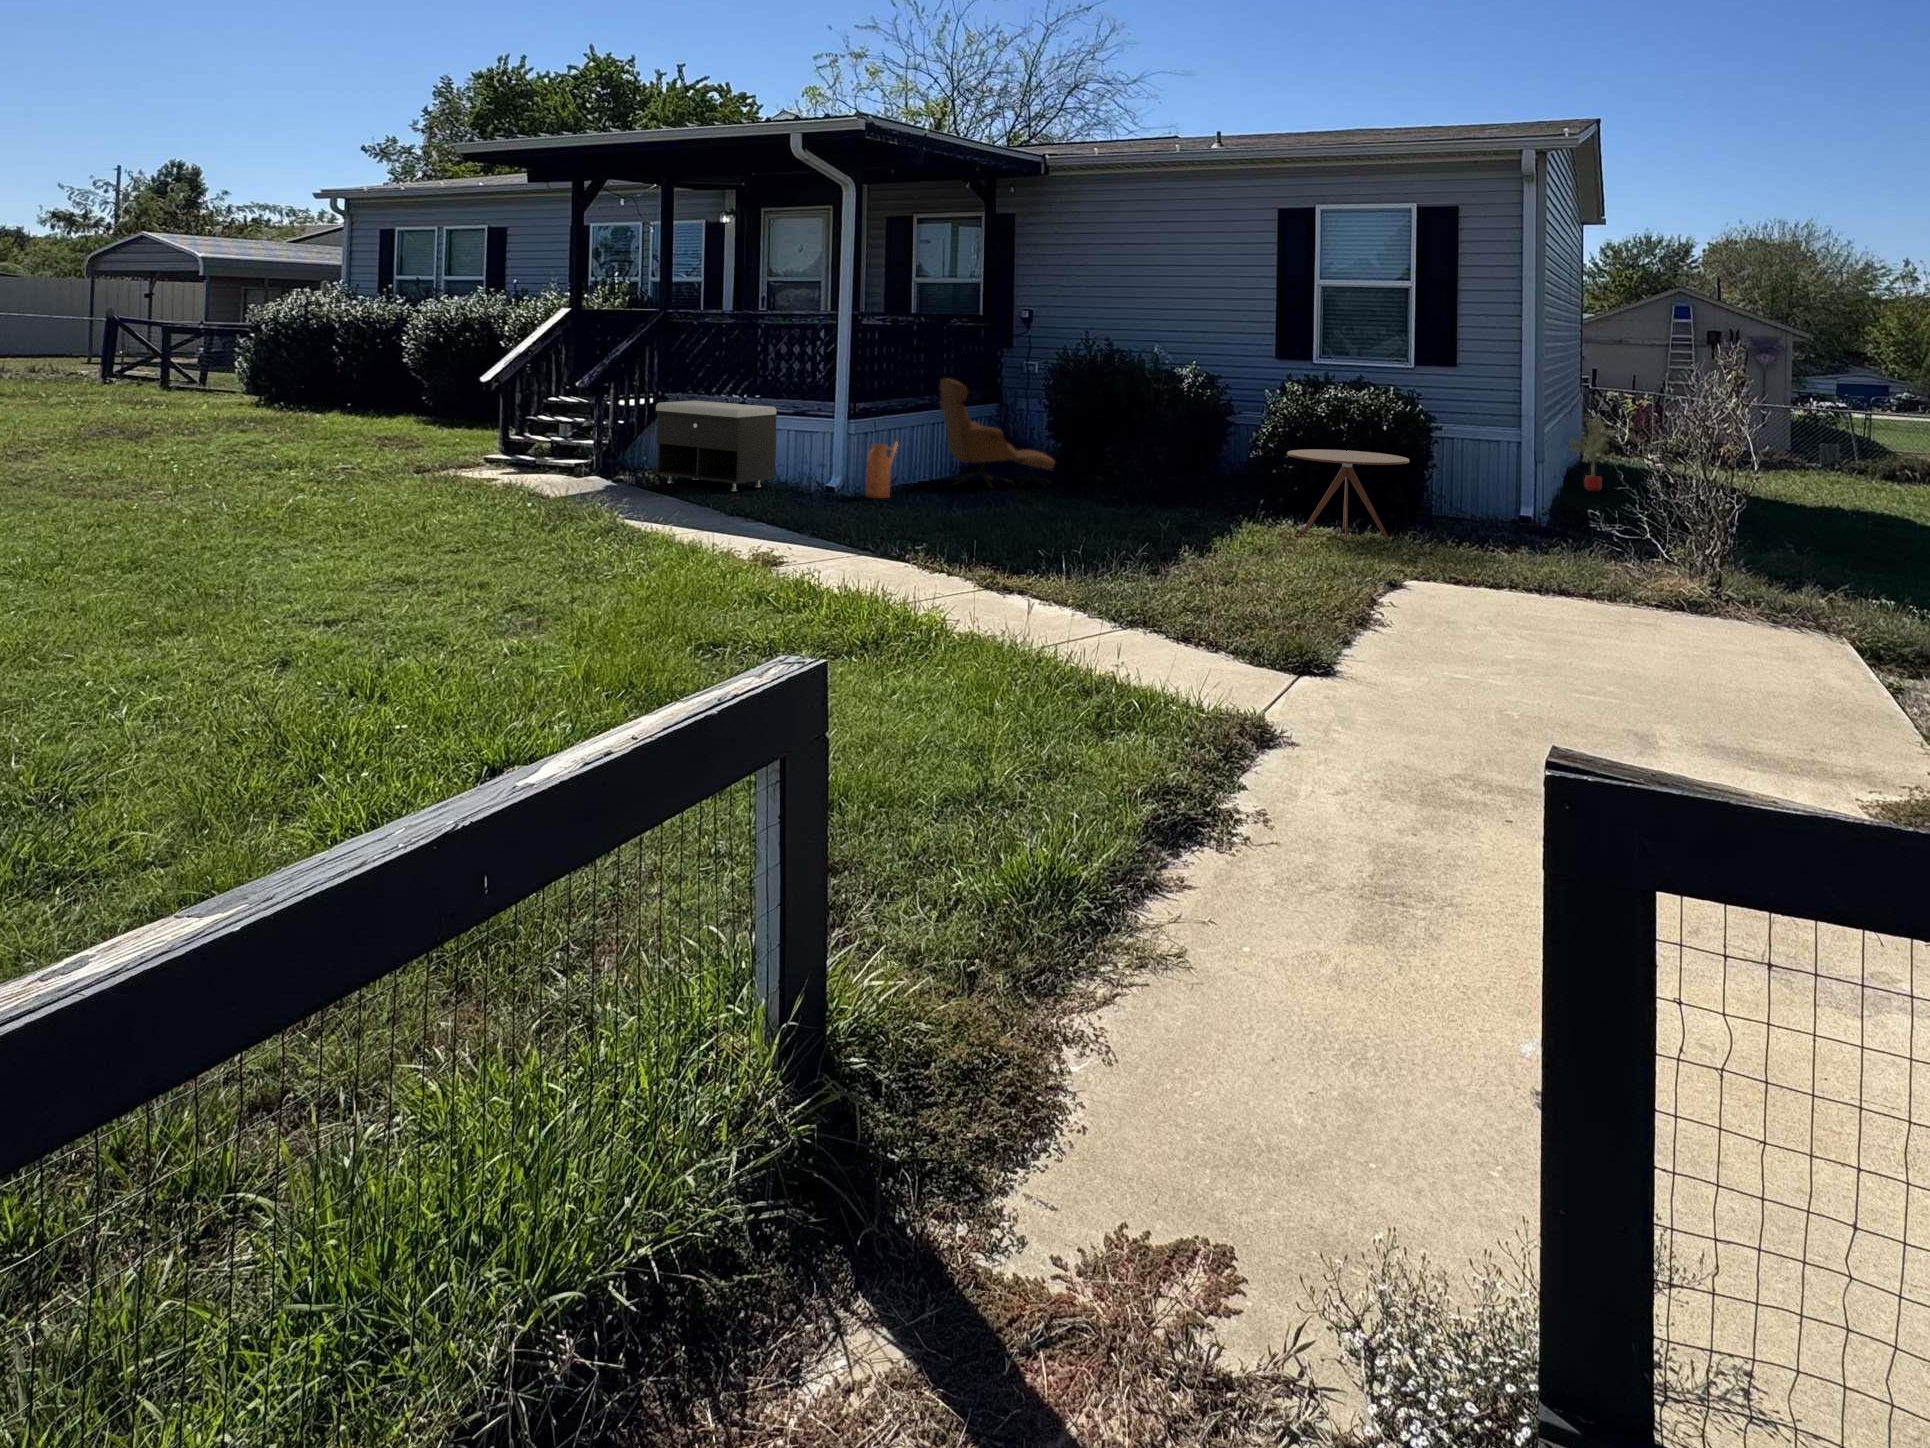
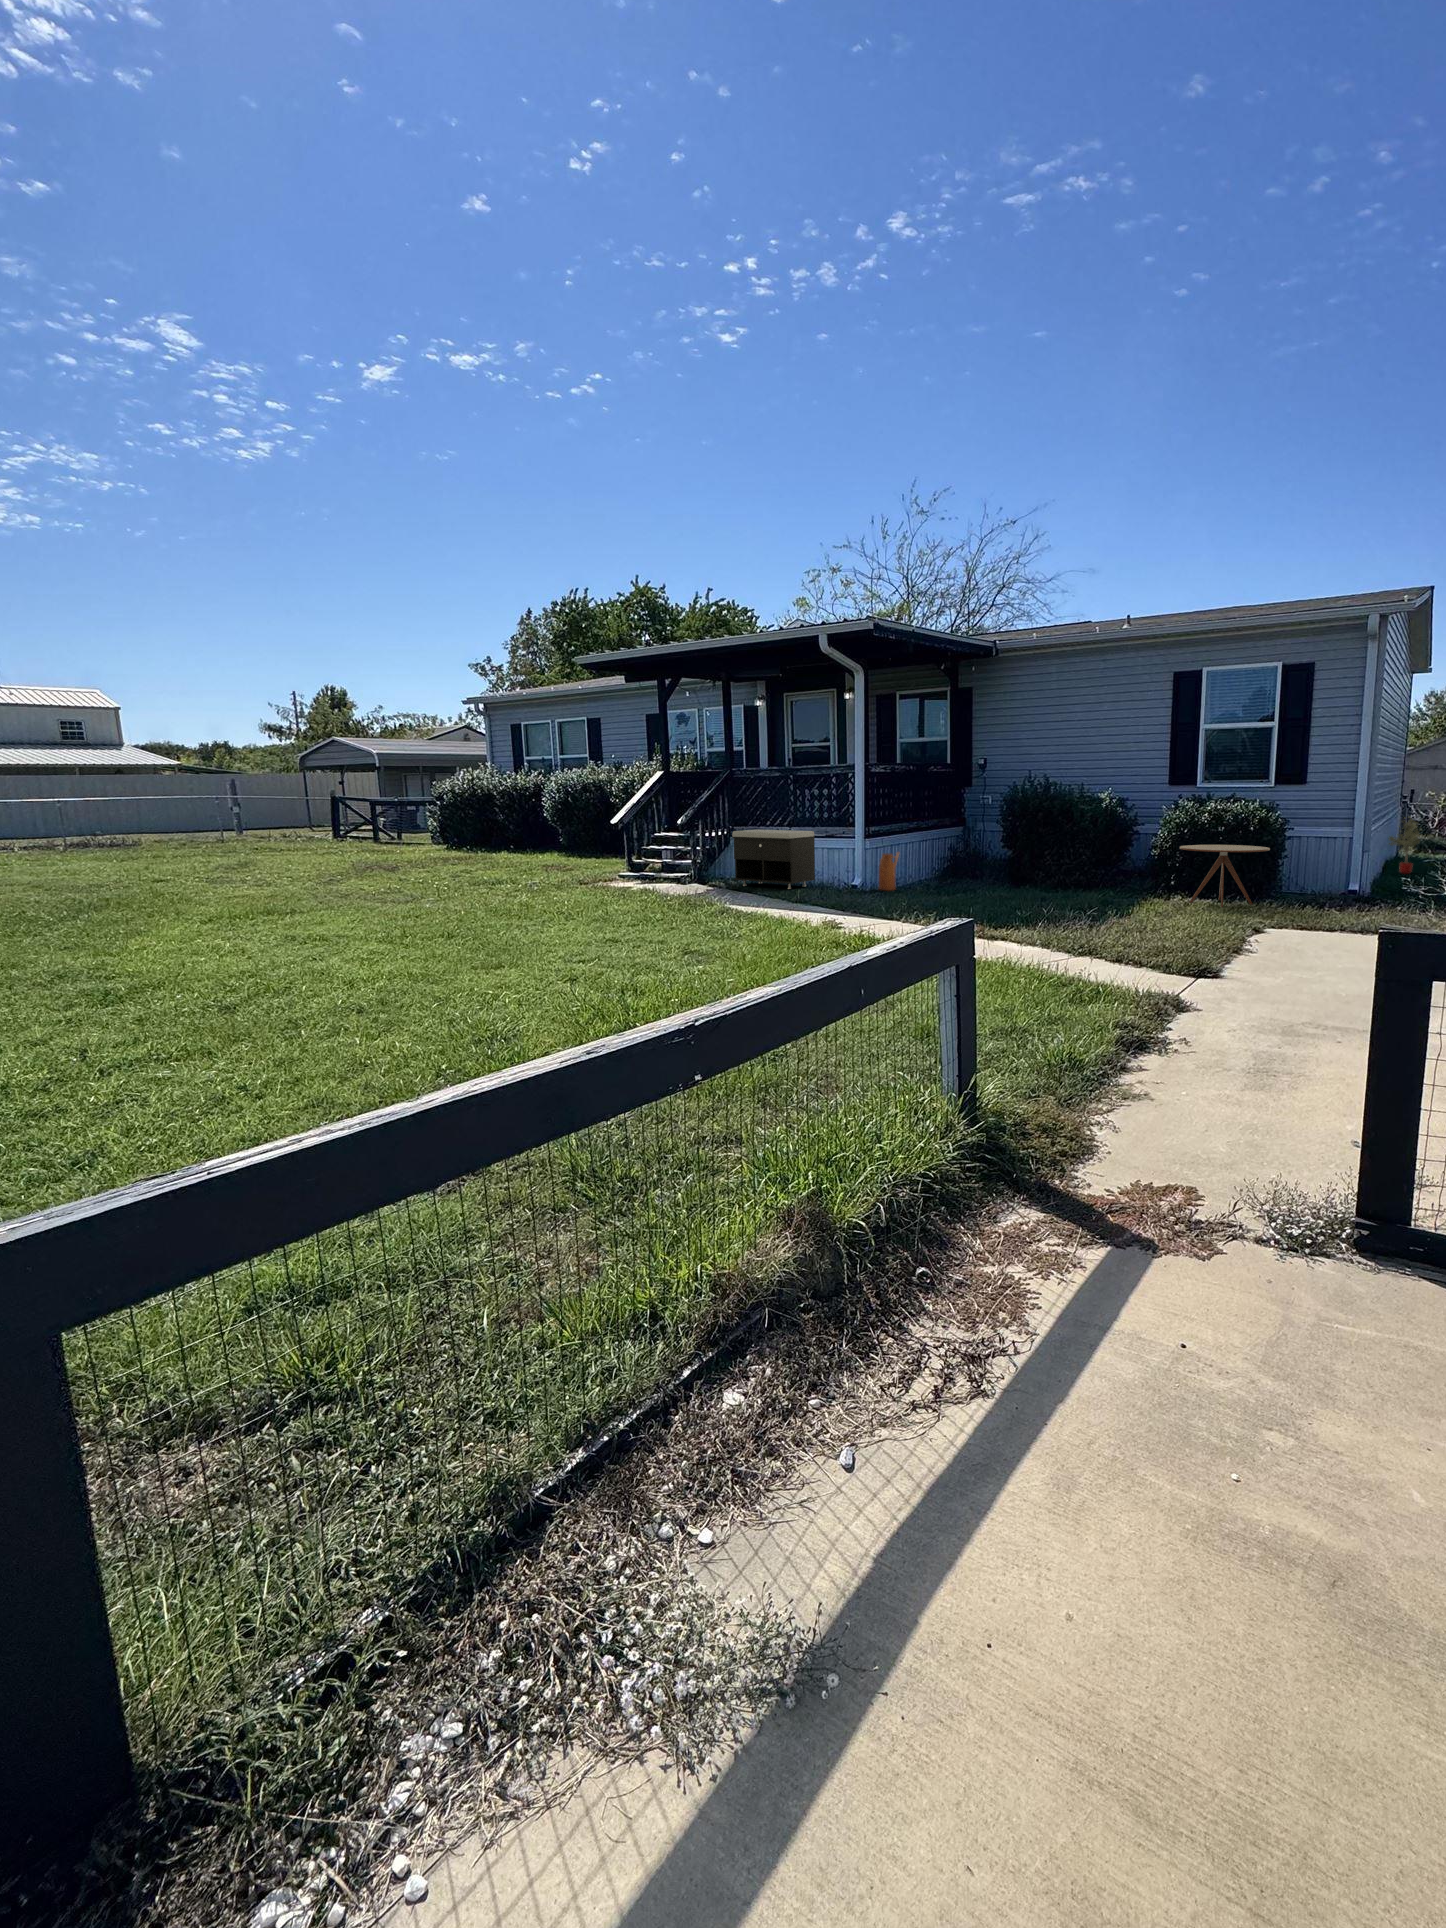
lounge chair: present [940,378,1055,489] -> none [925,807,1009,883]

